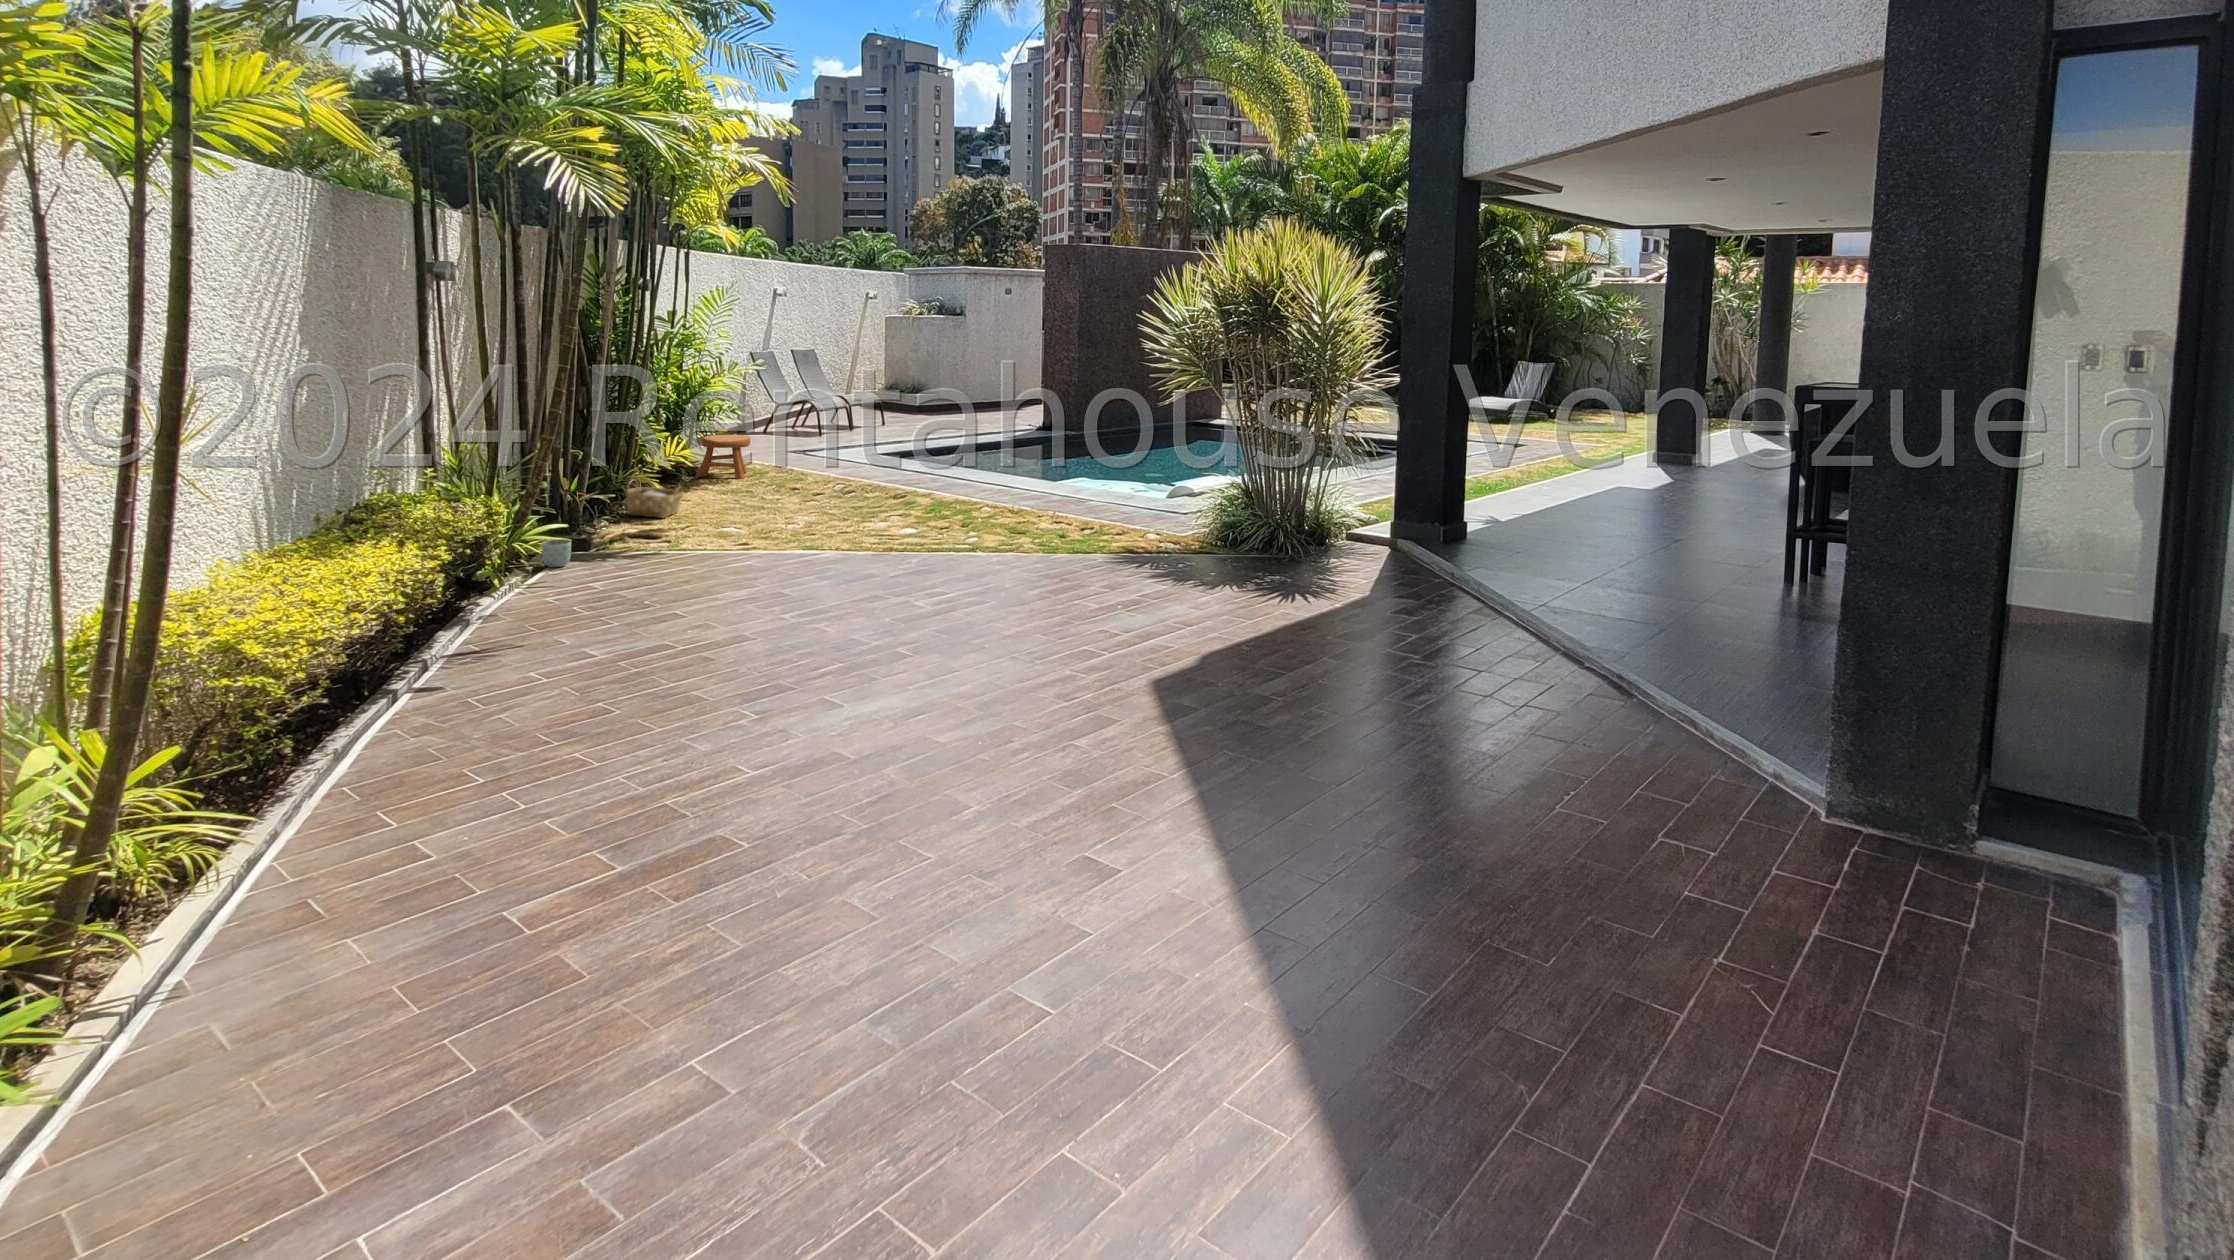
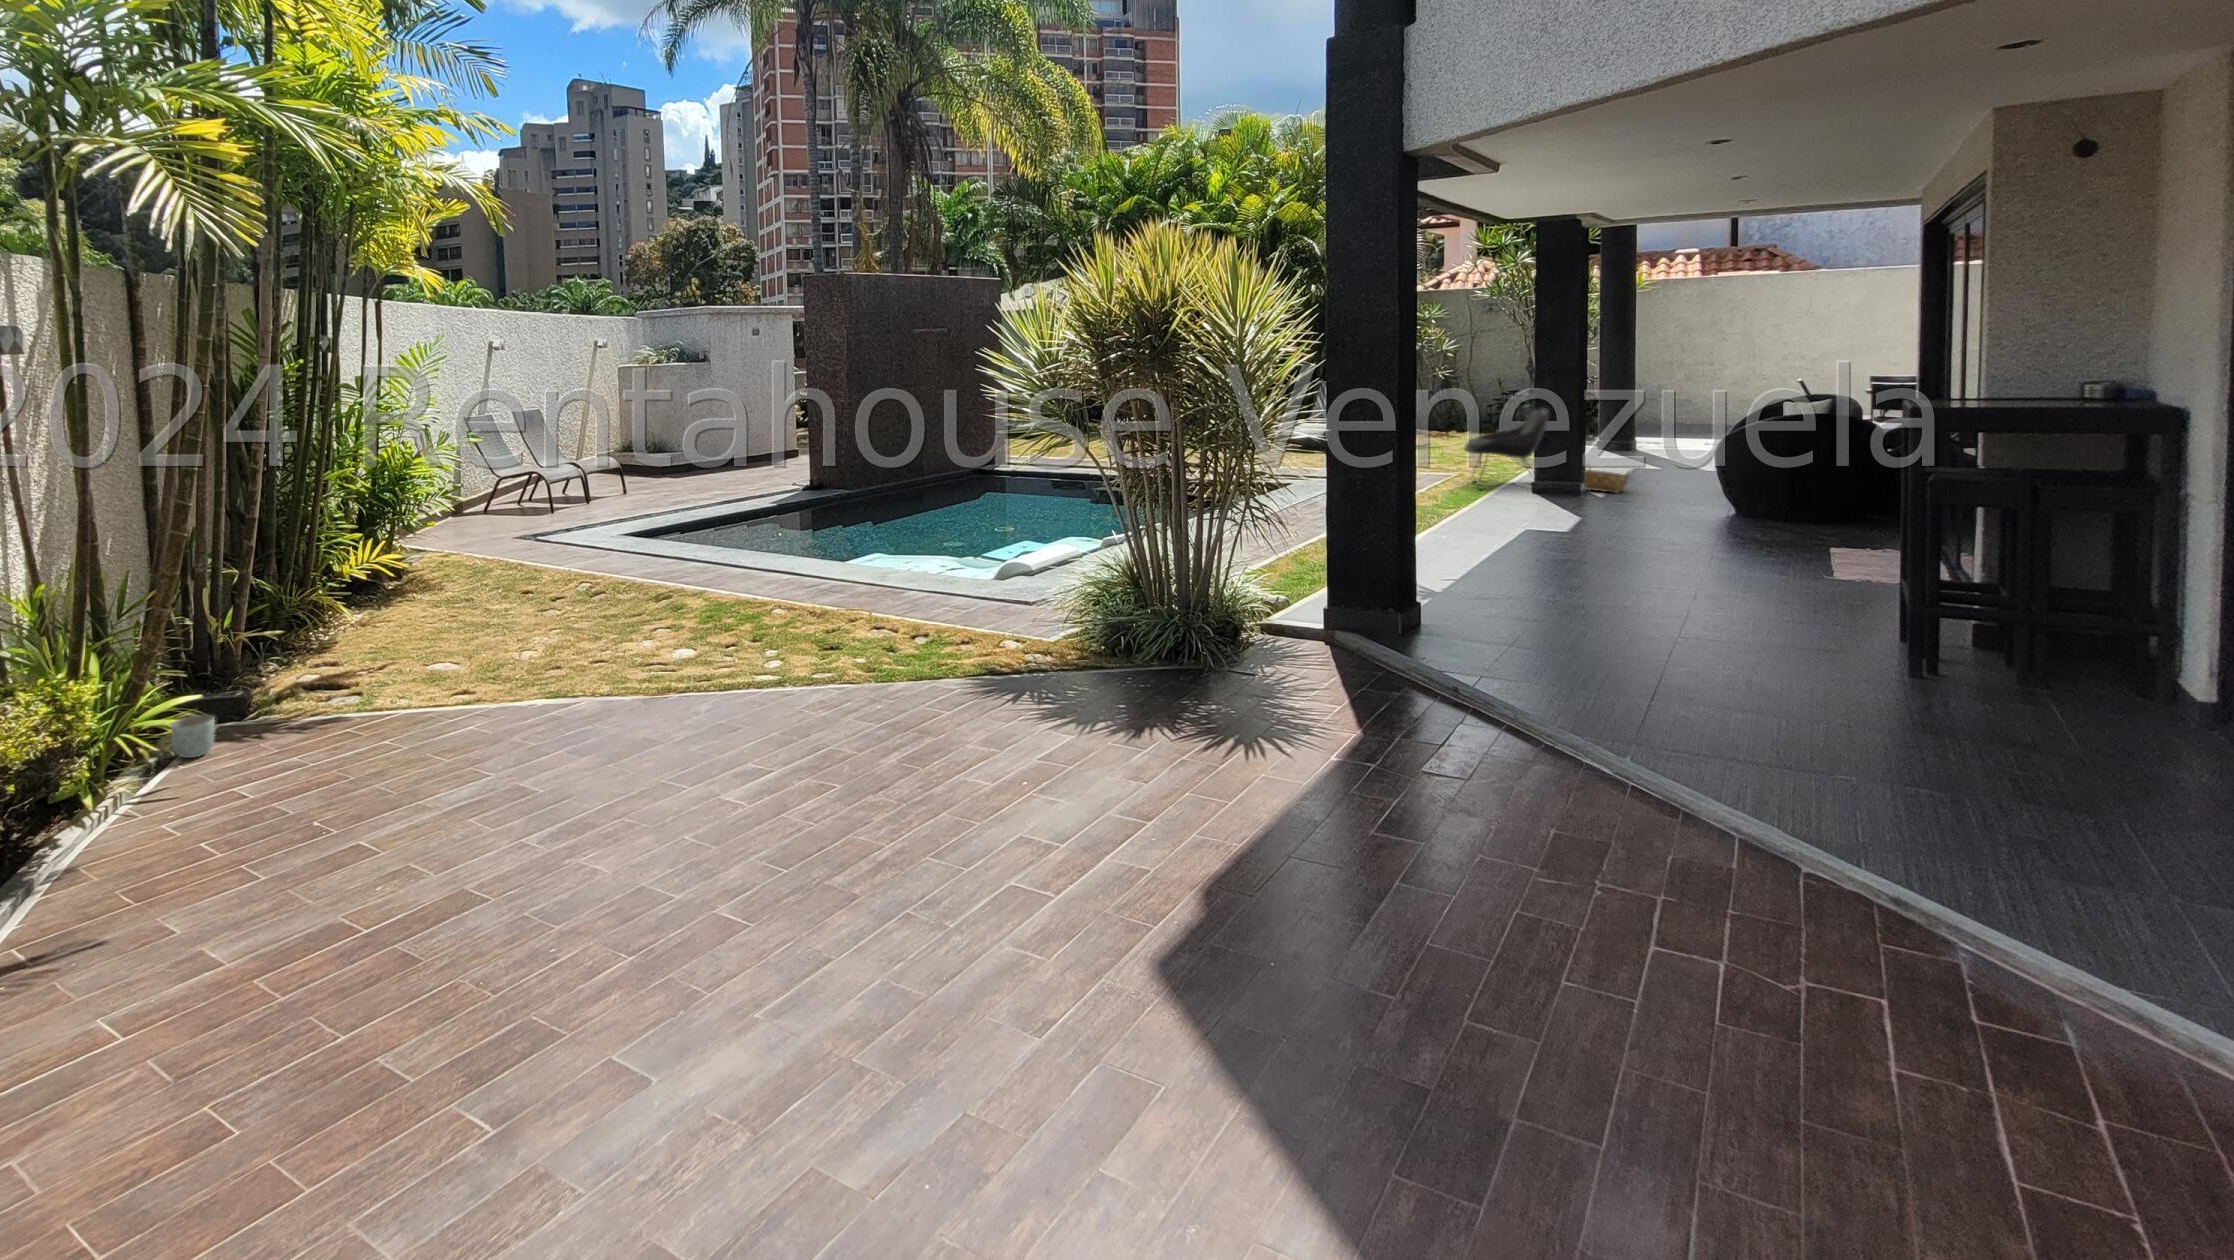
lounge chair: none [1609,389,1682,461] -> present [1465,408,1549,491]
stool: present [695,435,750,479] -> none [398,529,467,586]
woven basket: present [625,480,683,518] -> present [1583,469,1629,493]

